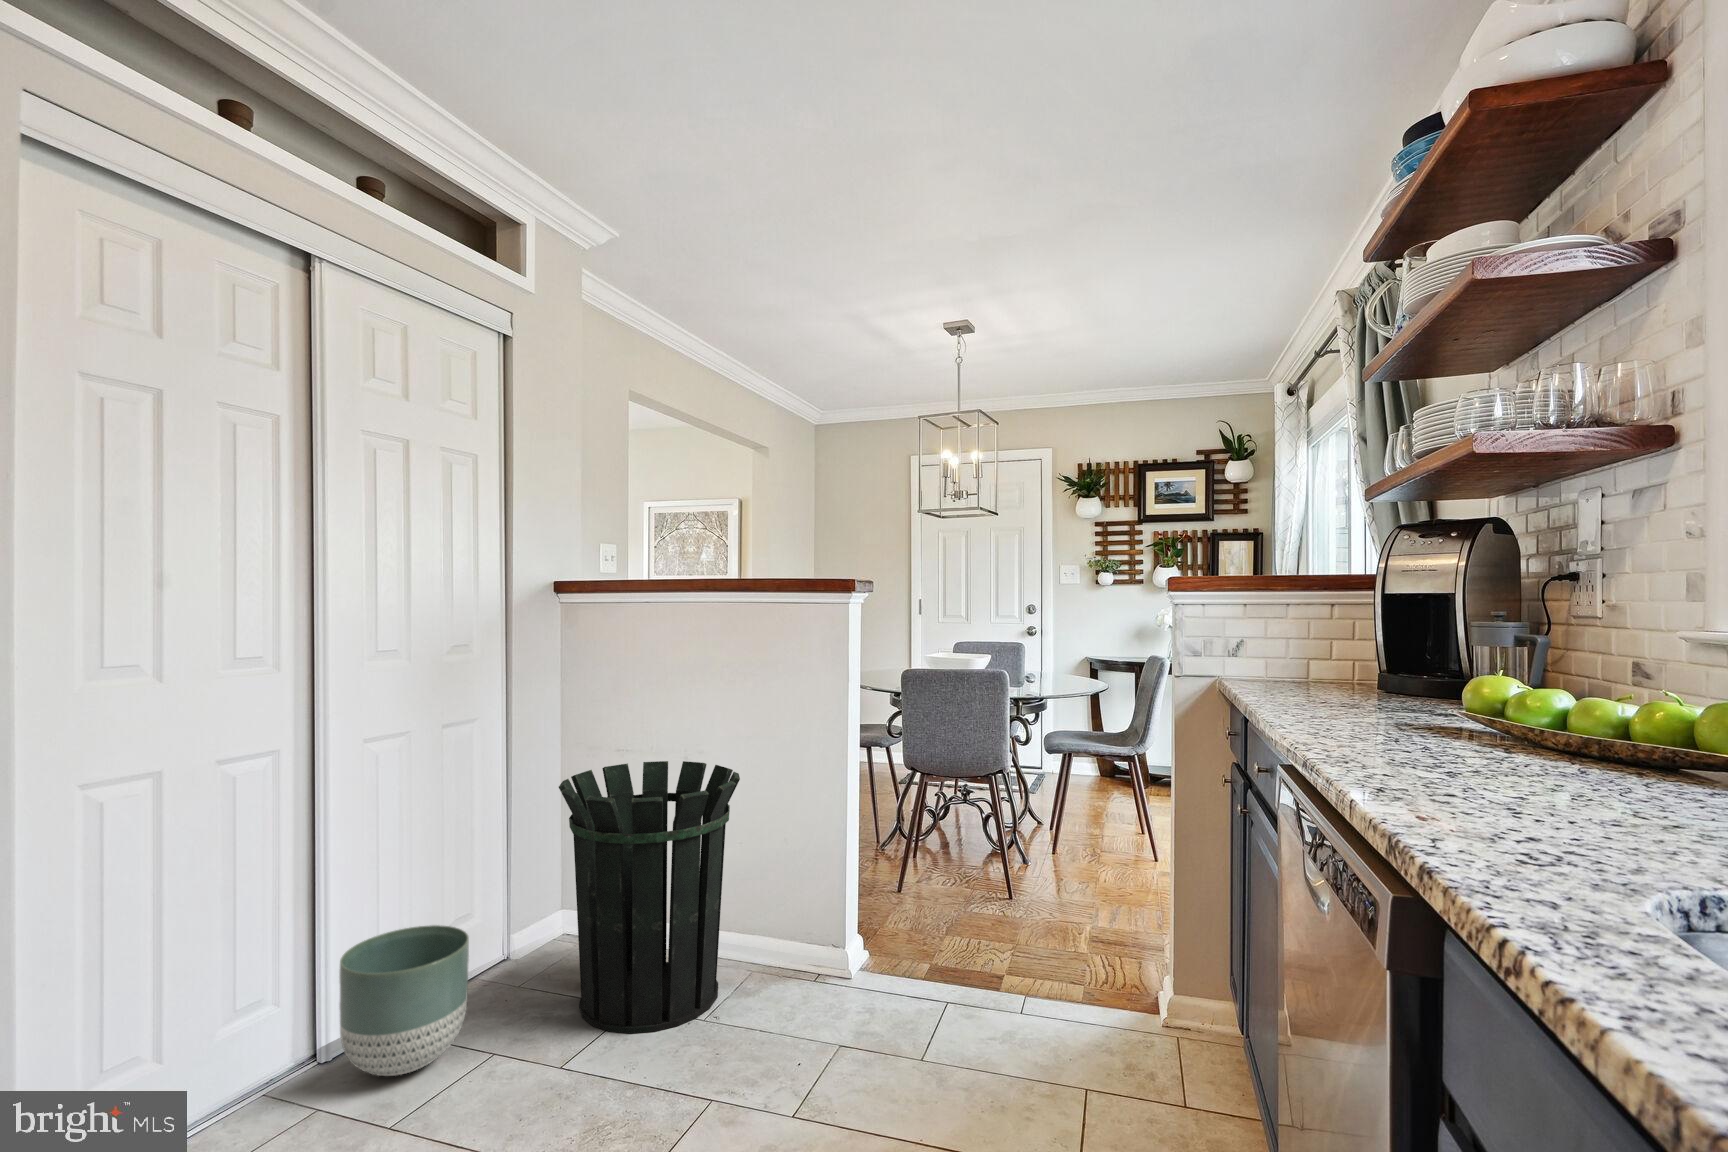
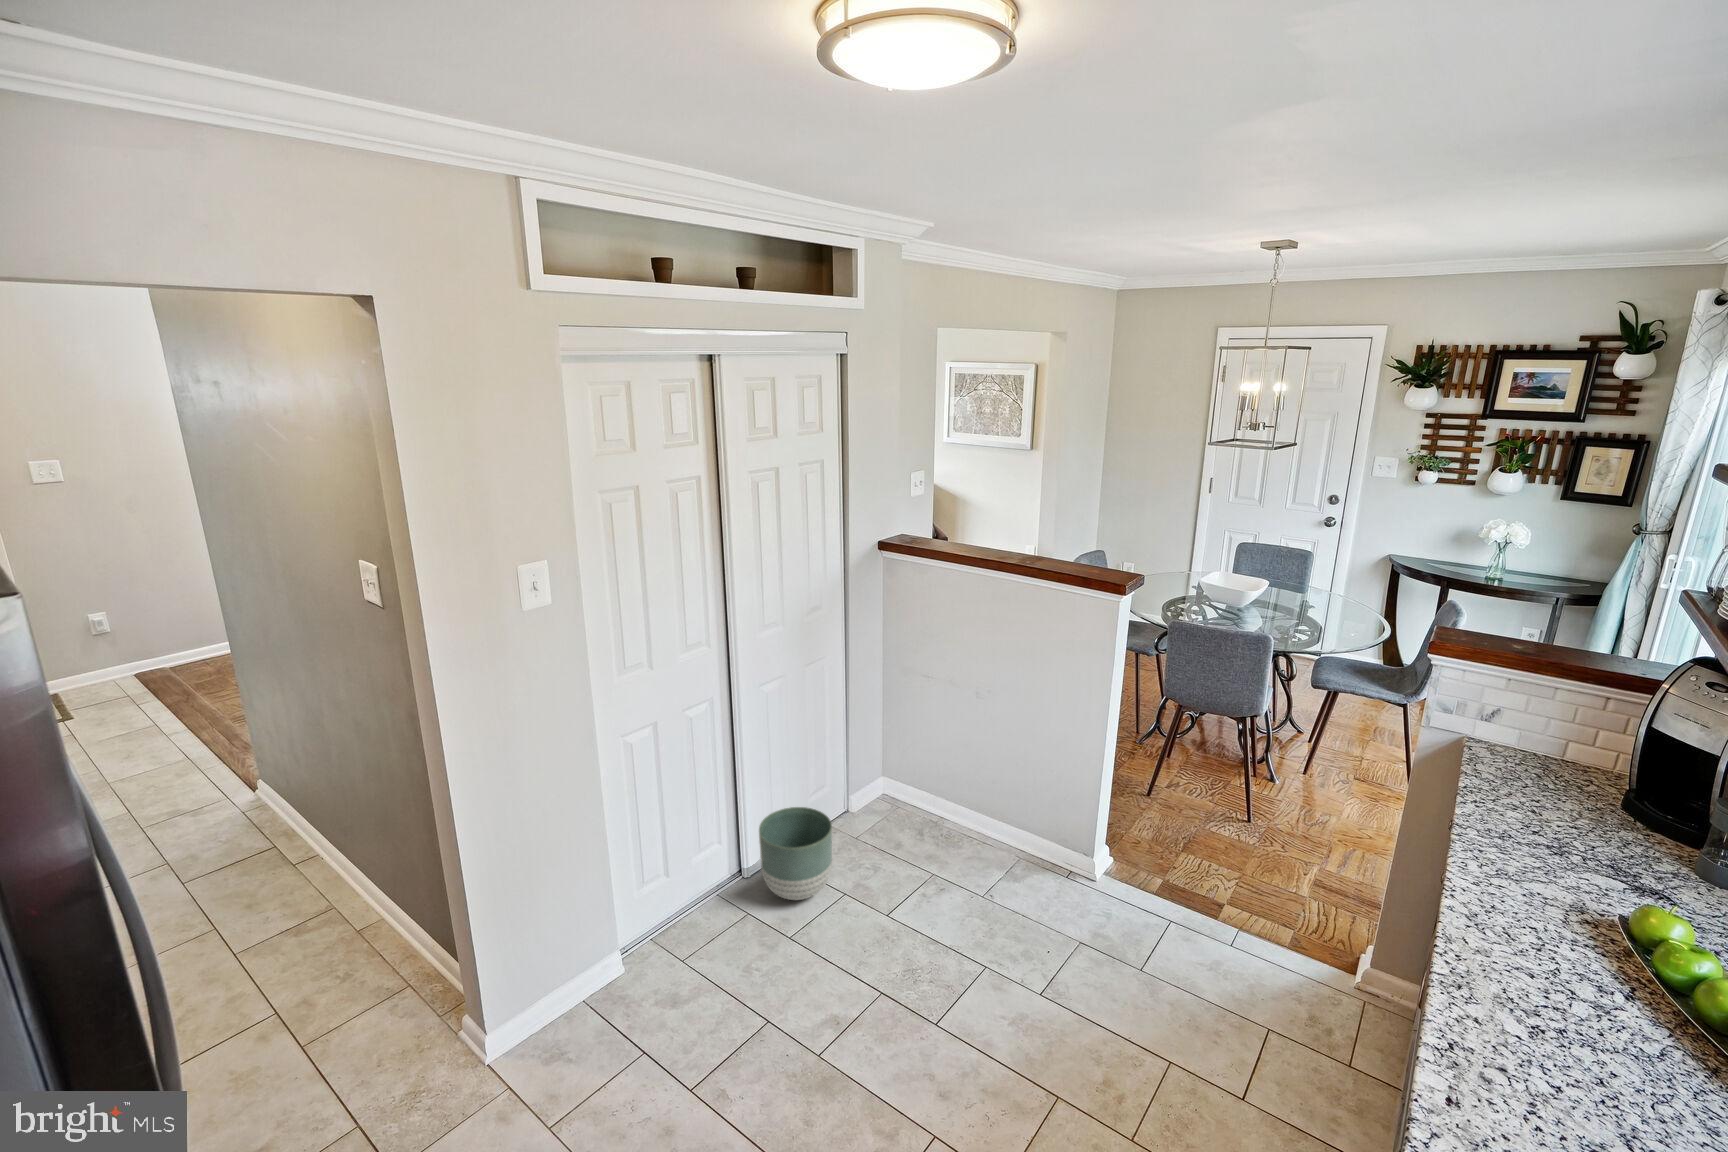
waste bin: present [559,761,740,1033] -> none [886,701,1018,899]

